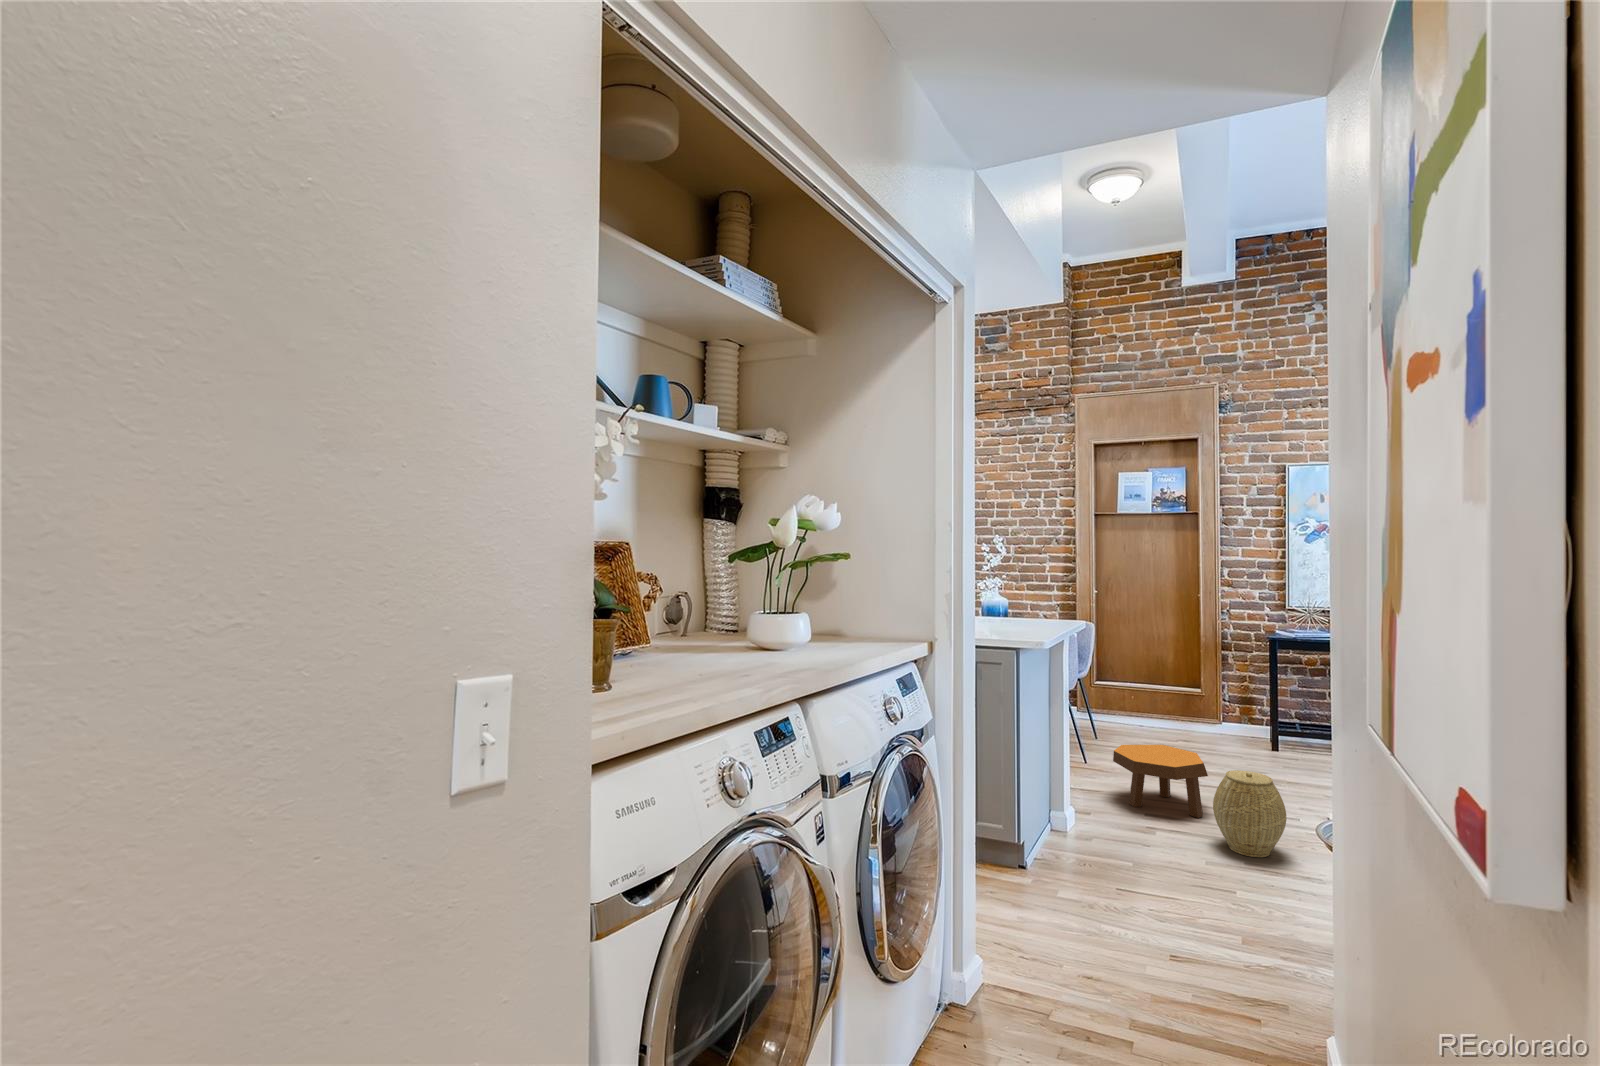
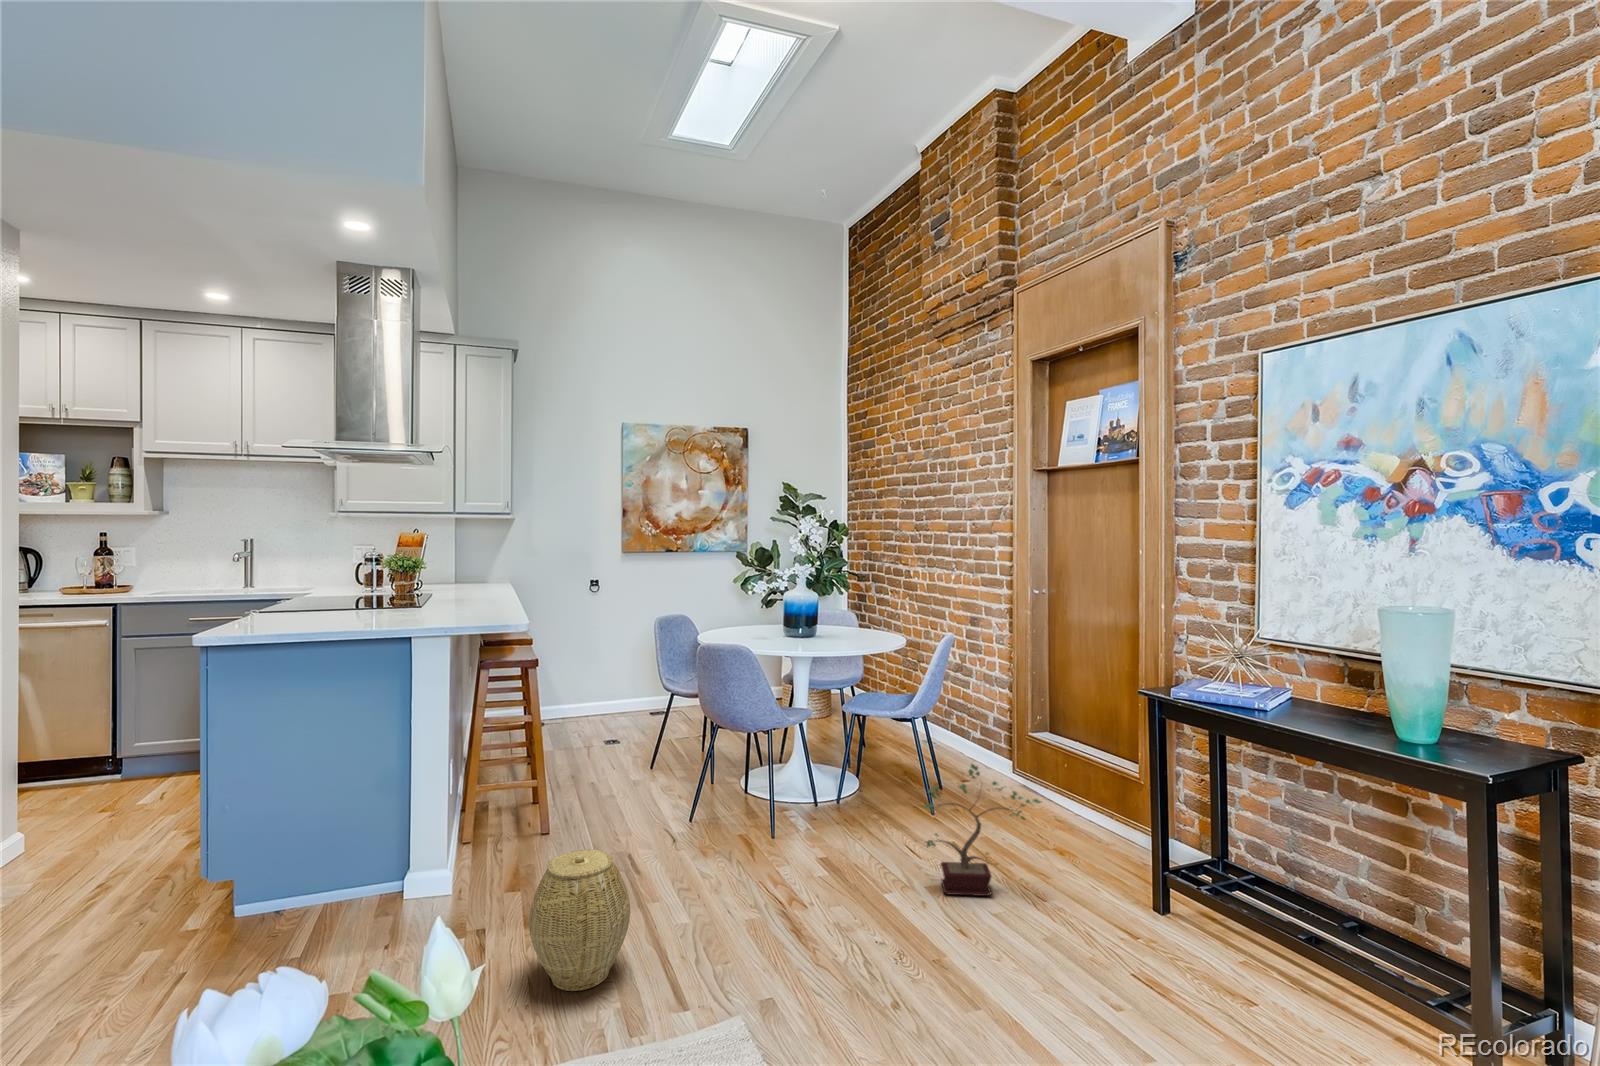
potted plant: none [1203,692,1247,770] -> present [924,764,1040,896]
footstool: present [1113,745,1208,818] -> none [639,799,764,924]

